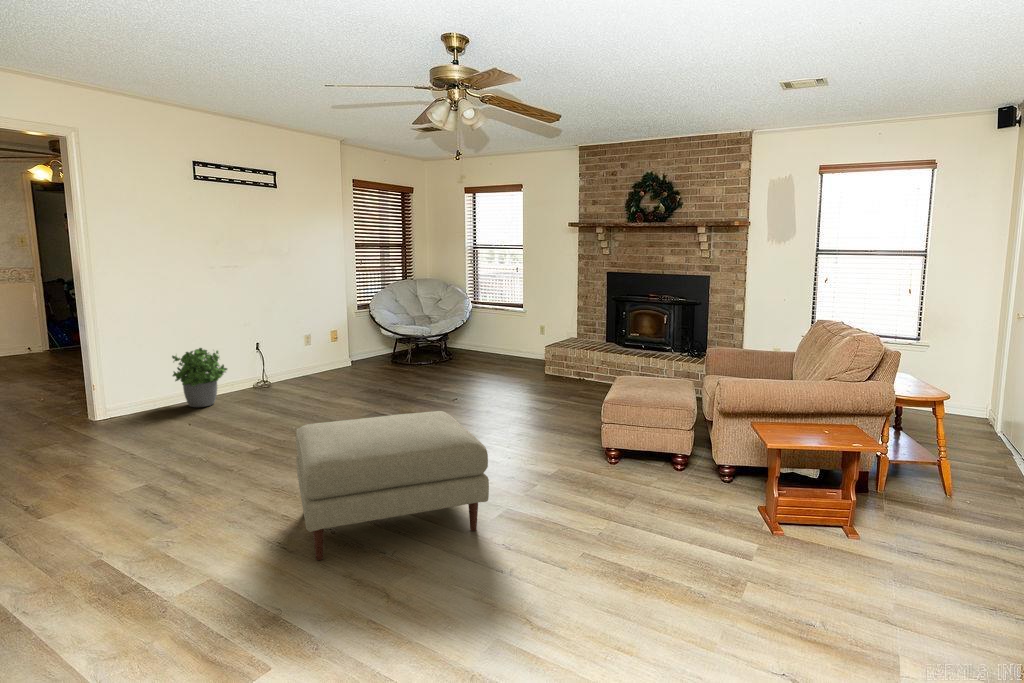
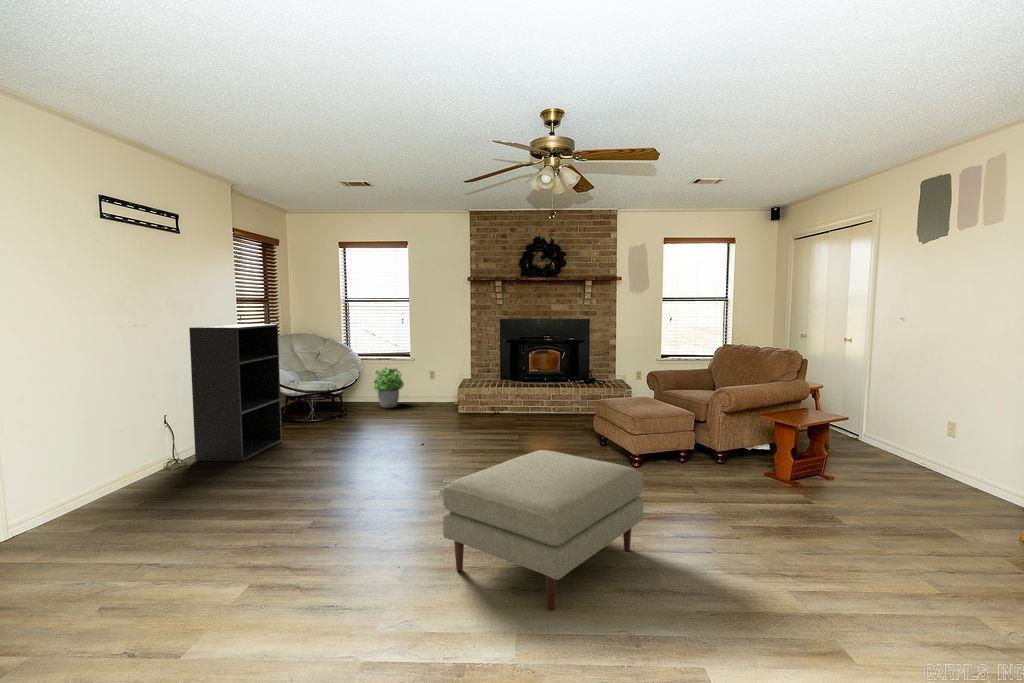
bookshelf: none [276,269,363,389] -> present [189,324,282,461]
potted plant: present [172,348,227,407] -> present [373,367,404,408]

